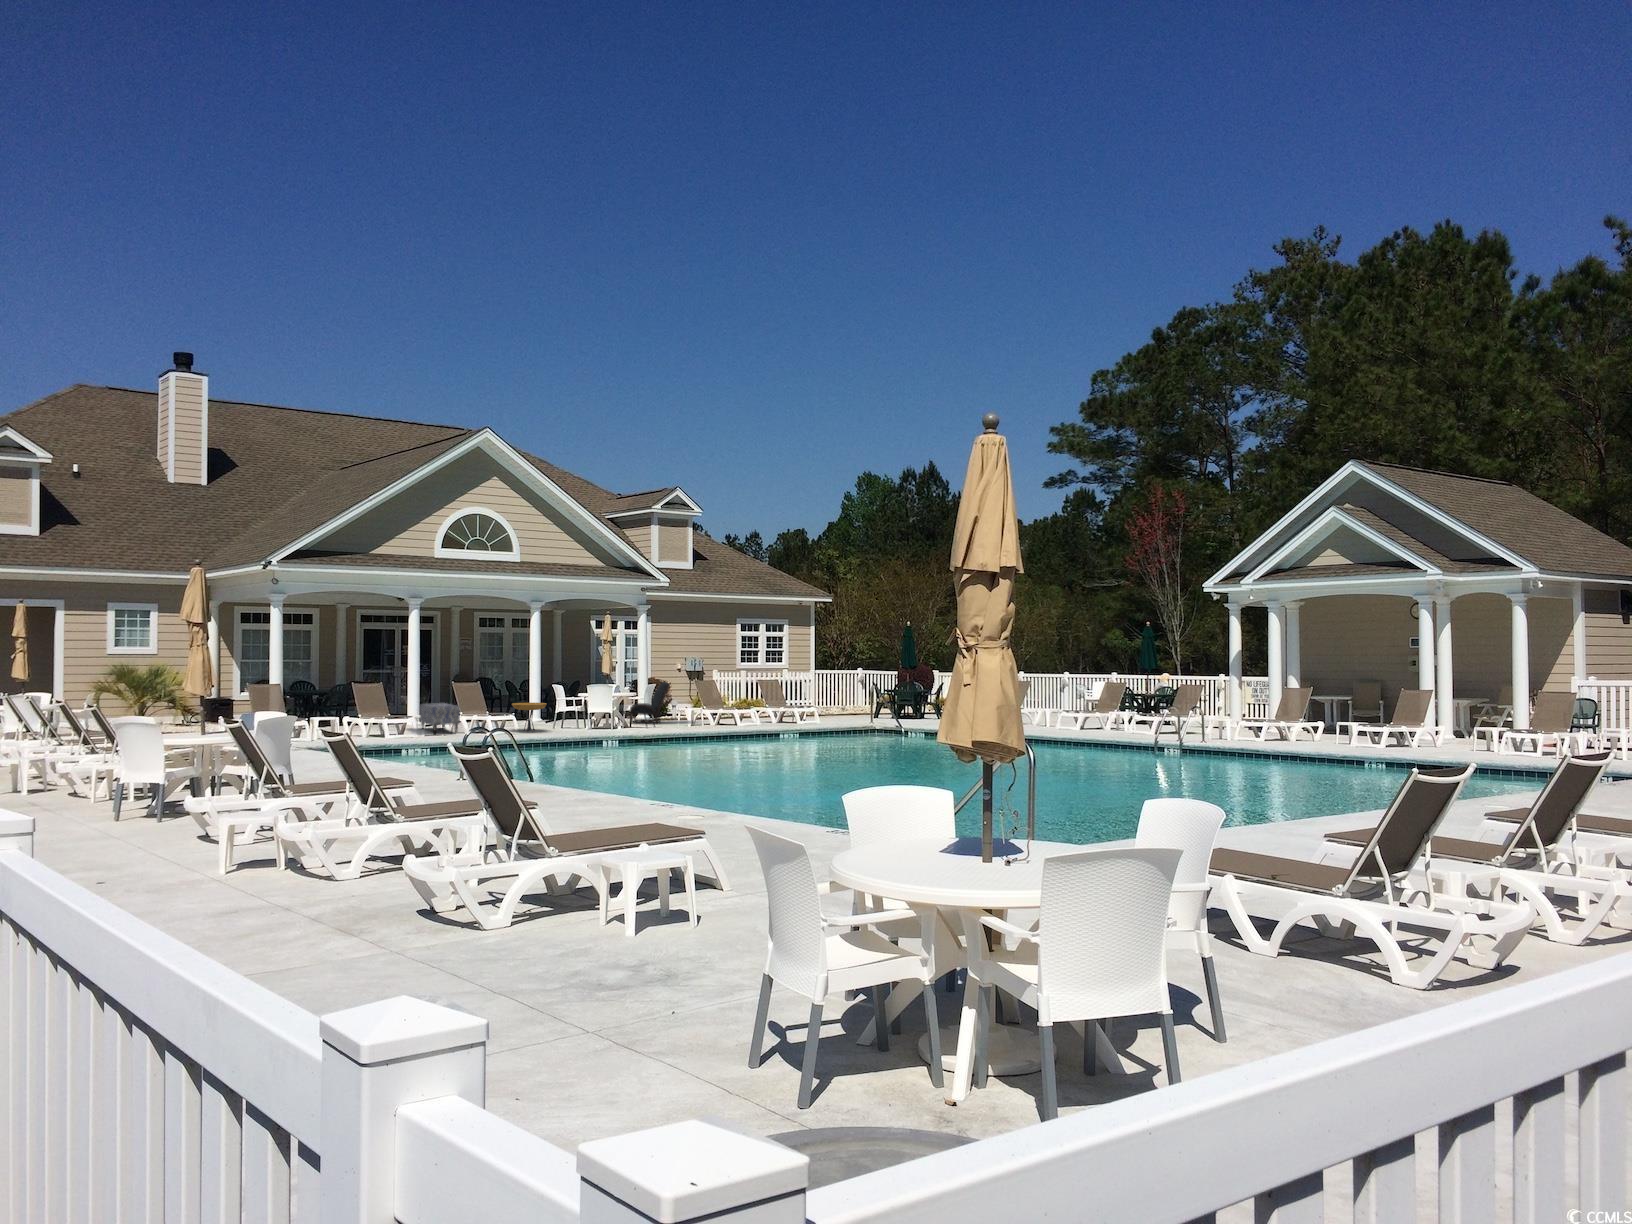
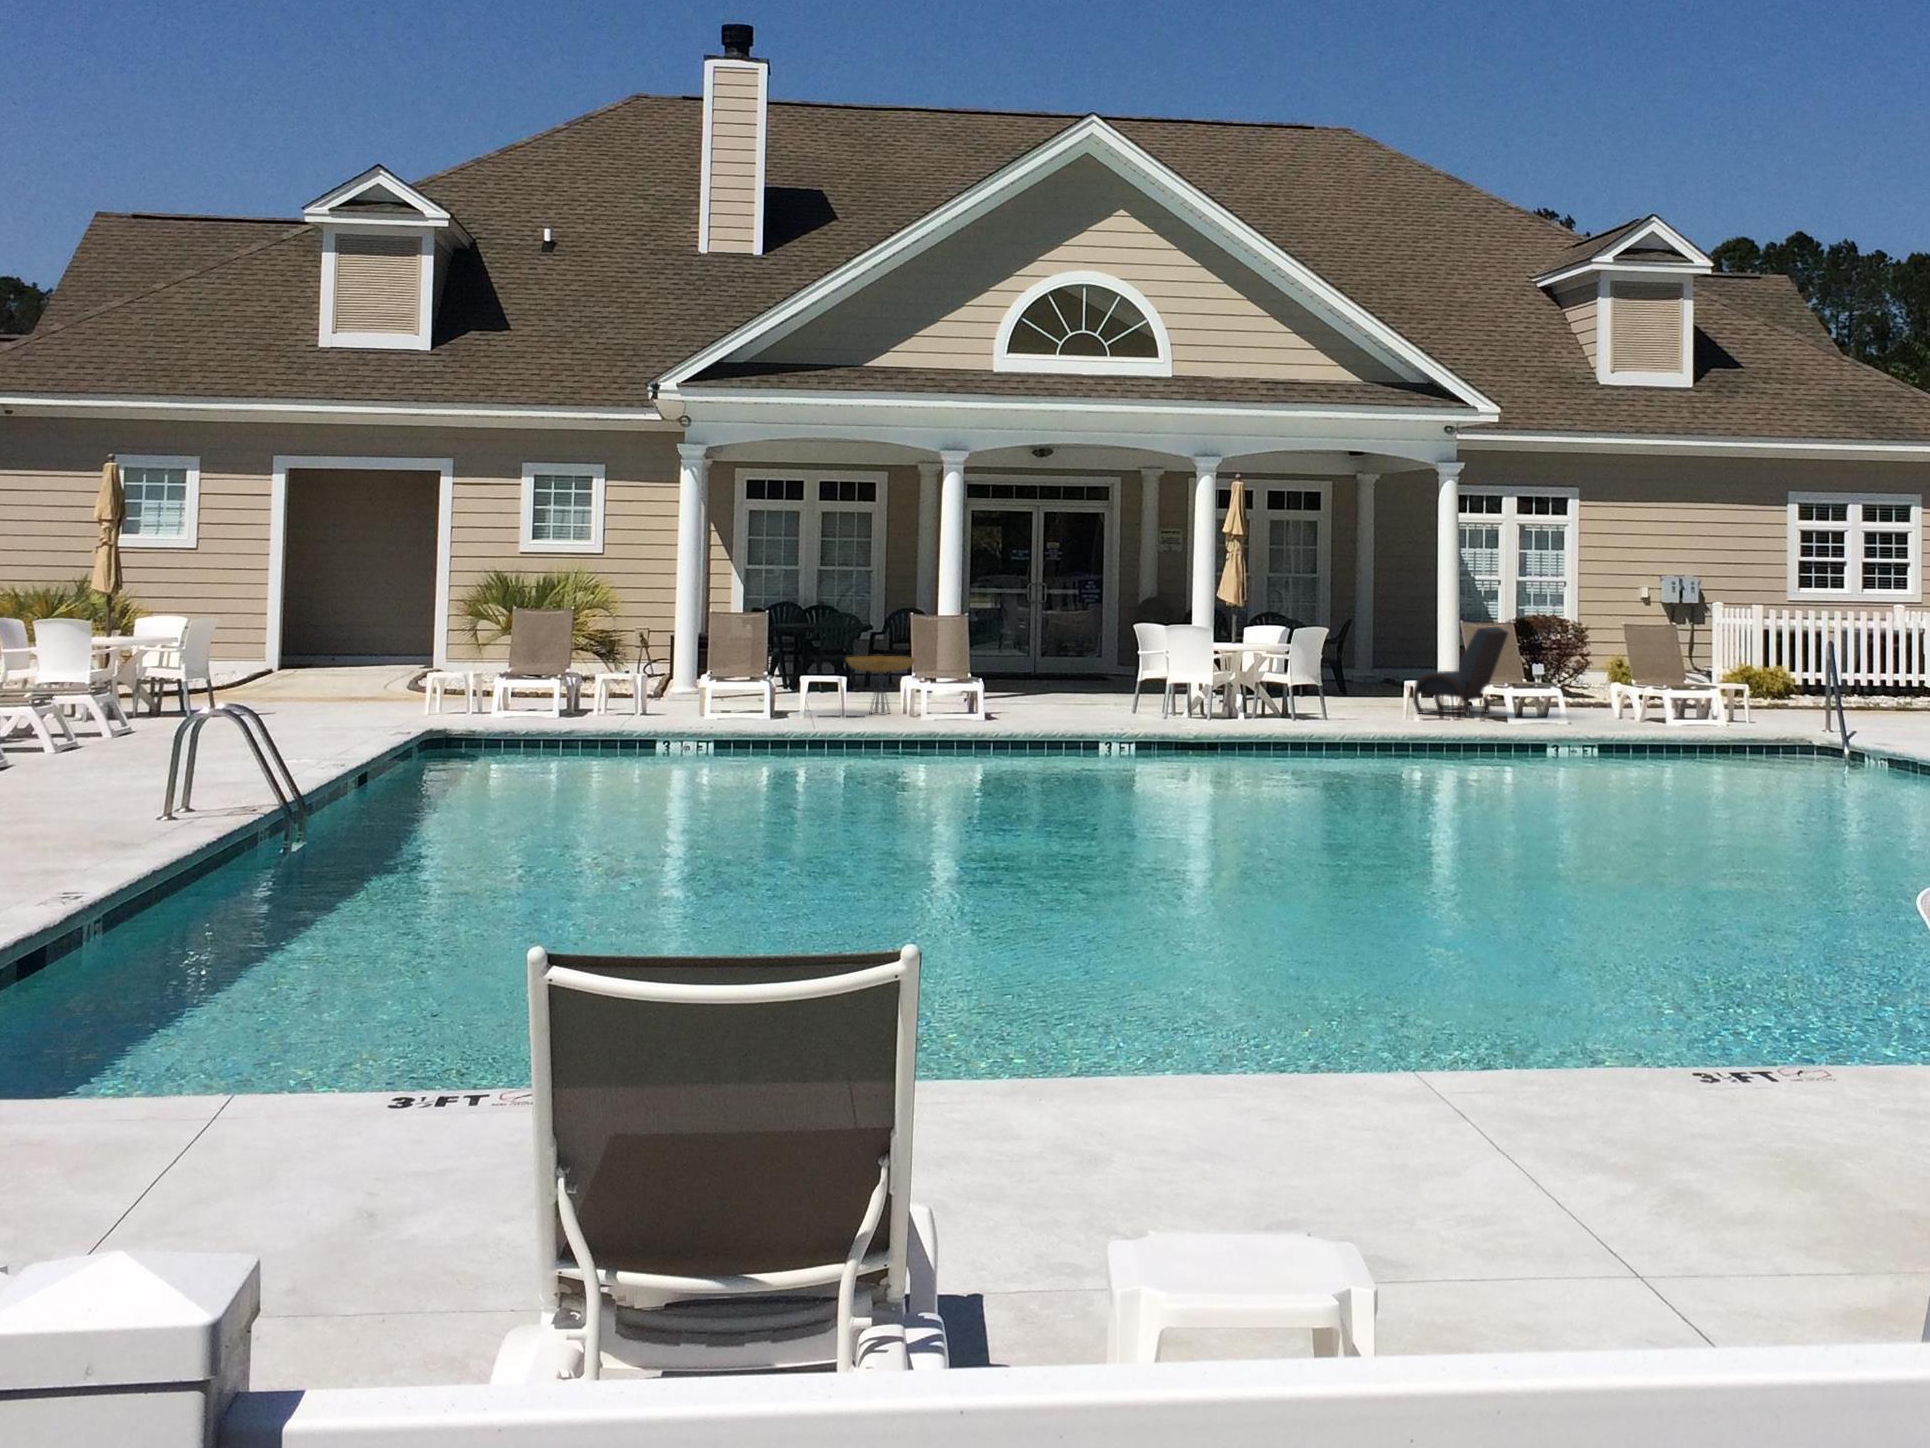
bench: present [420,703,460,733] -> none [966,656,1027,715]
side table: present [512,703,547,731] -> present [846,656,916,715]

